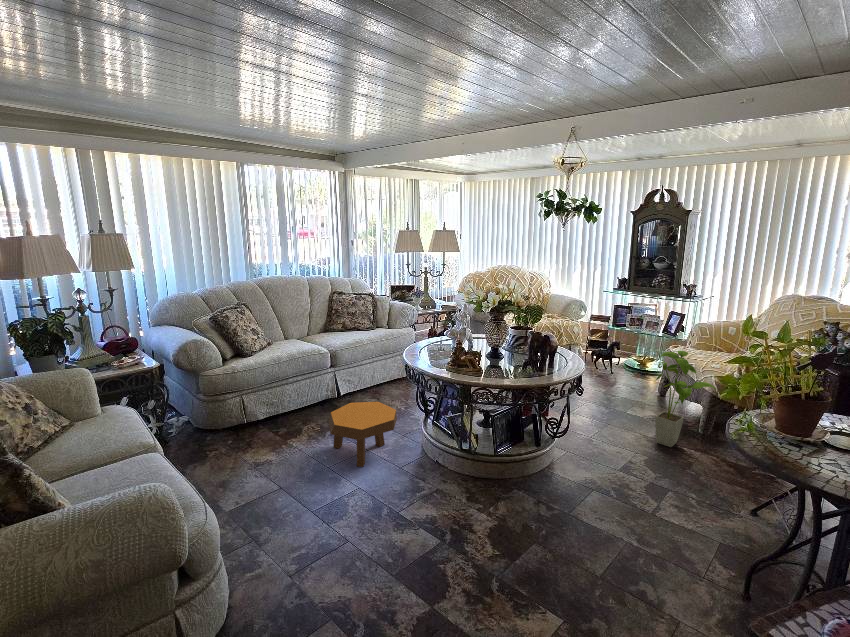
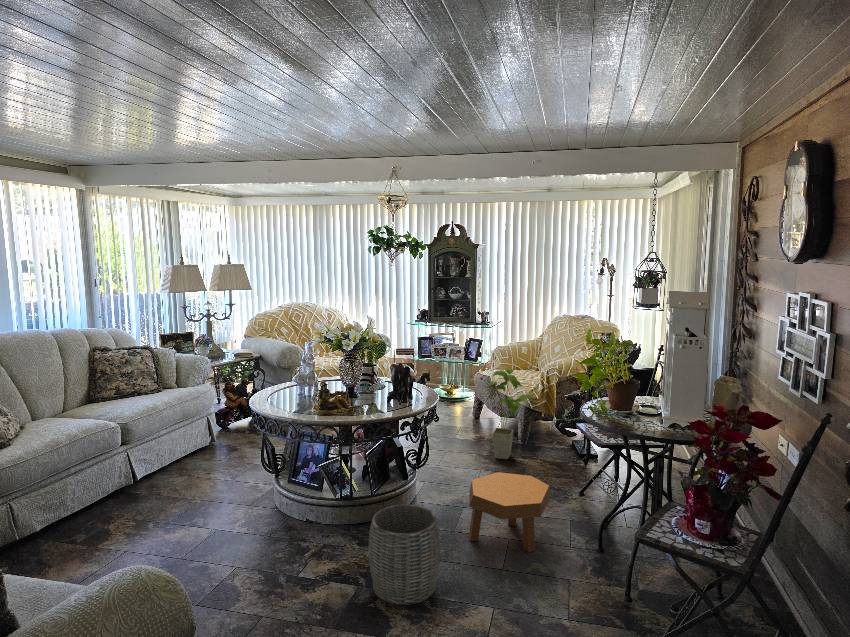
footstool: present [328,402,397,467] -> present [469,472,551,552]
woven basket: none [448,476,521,582] -> present [369,505,440,605]

